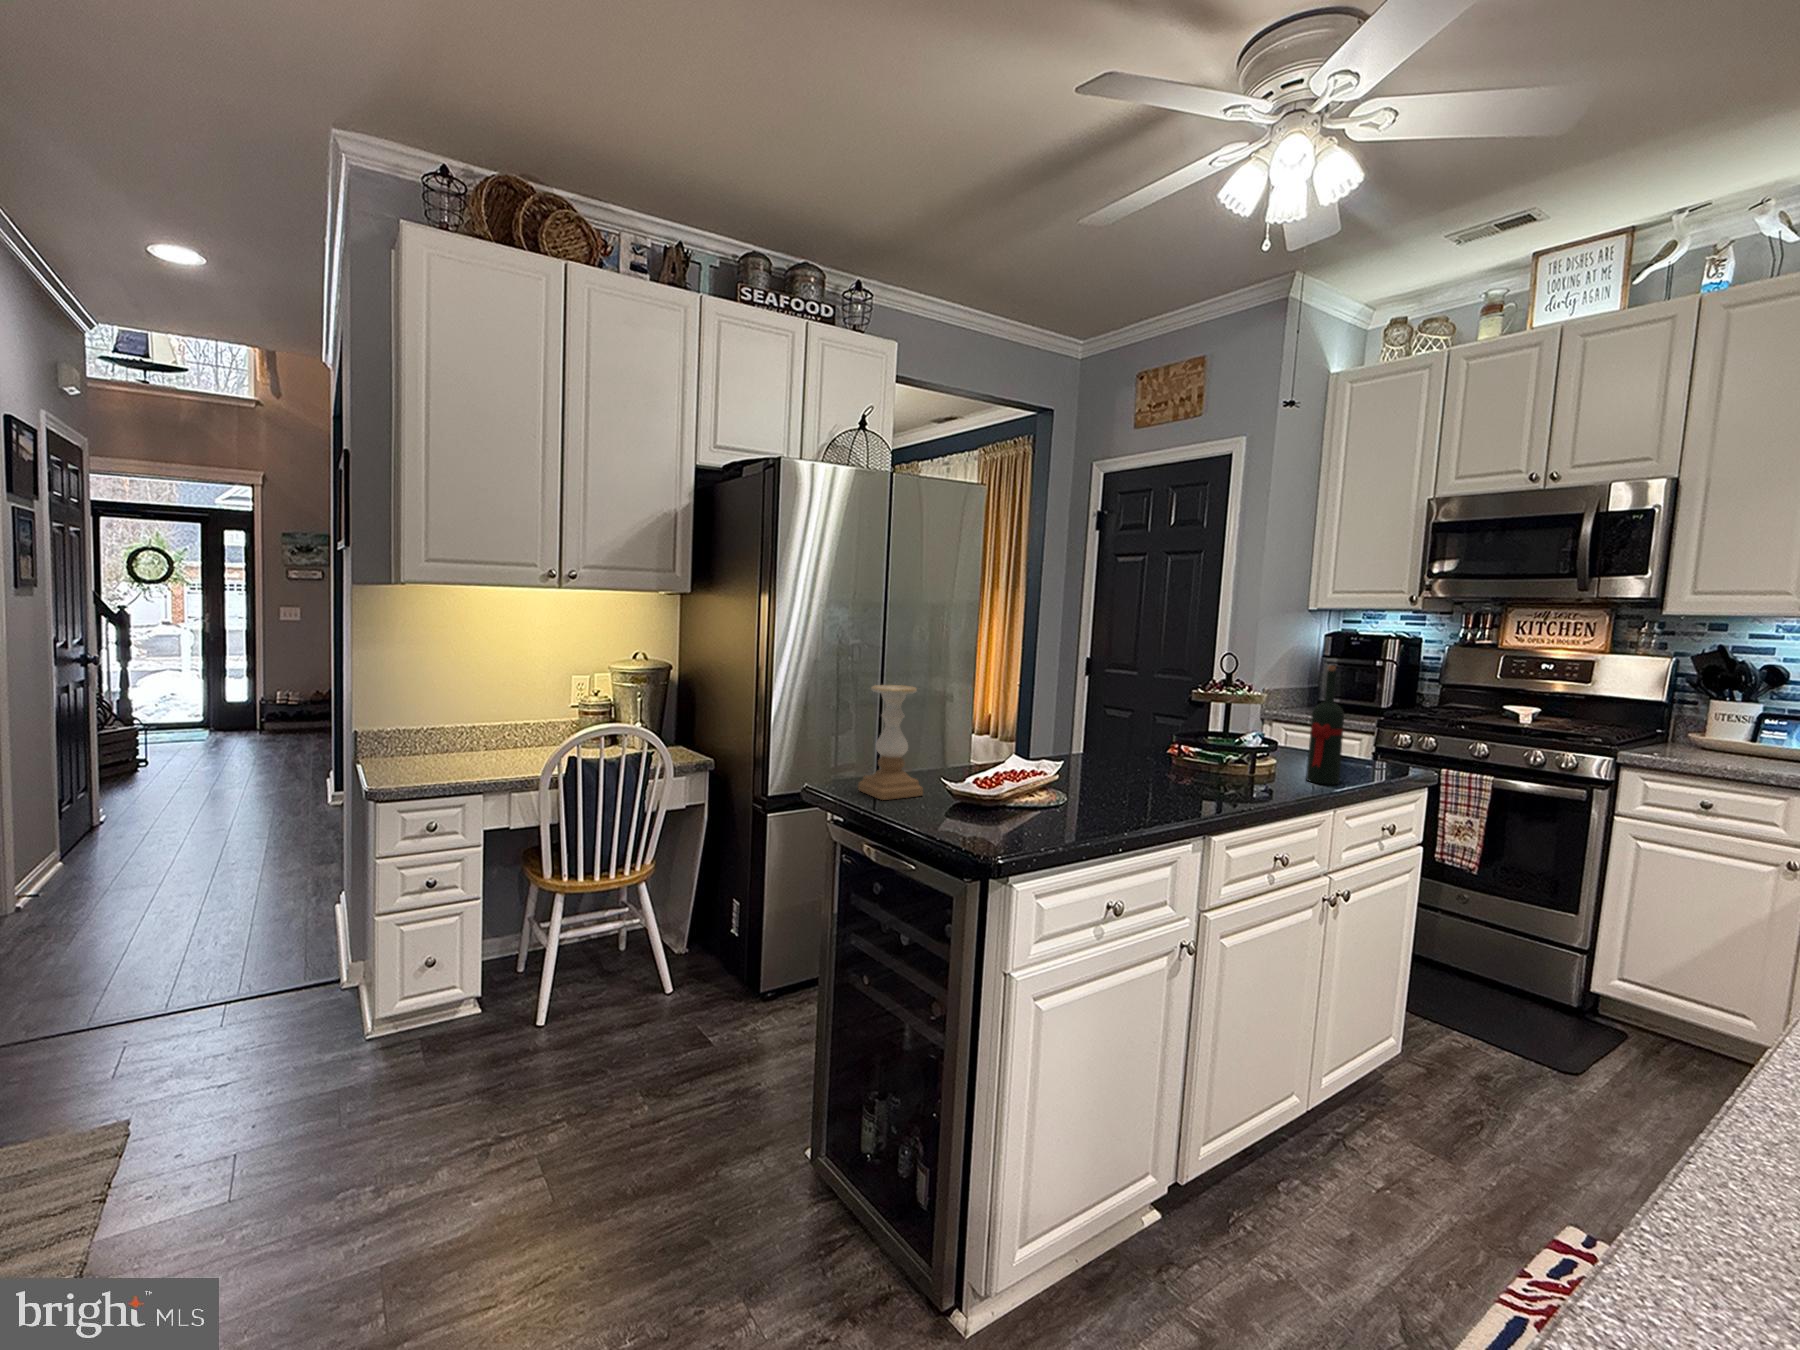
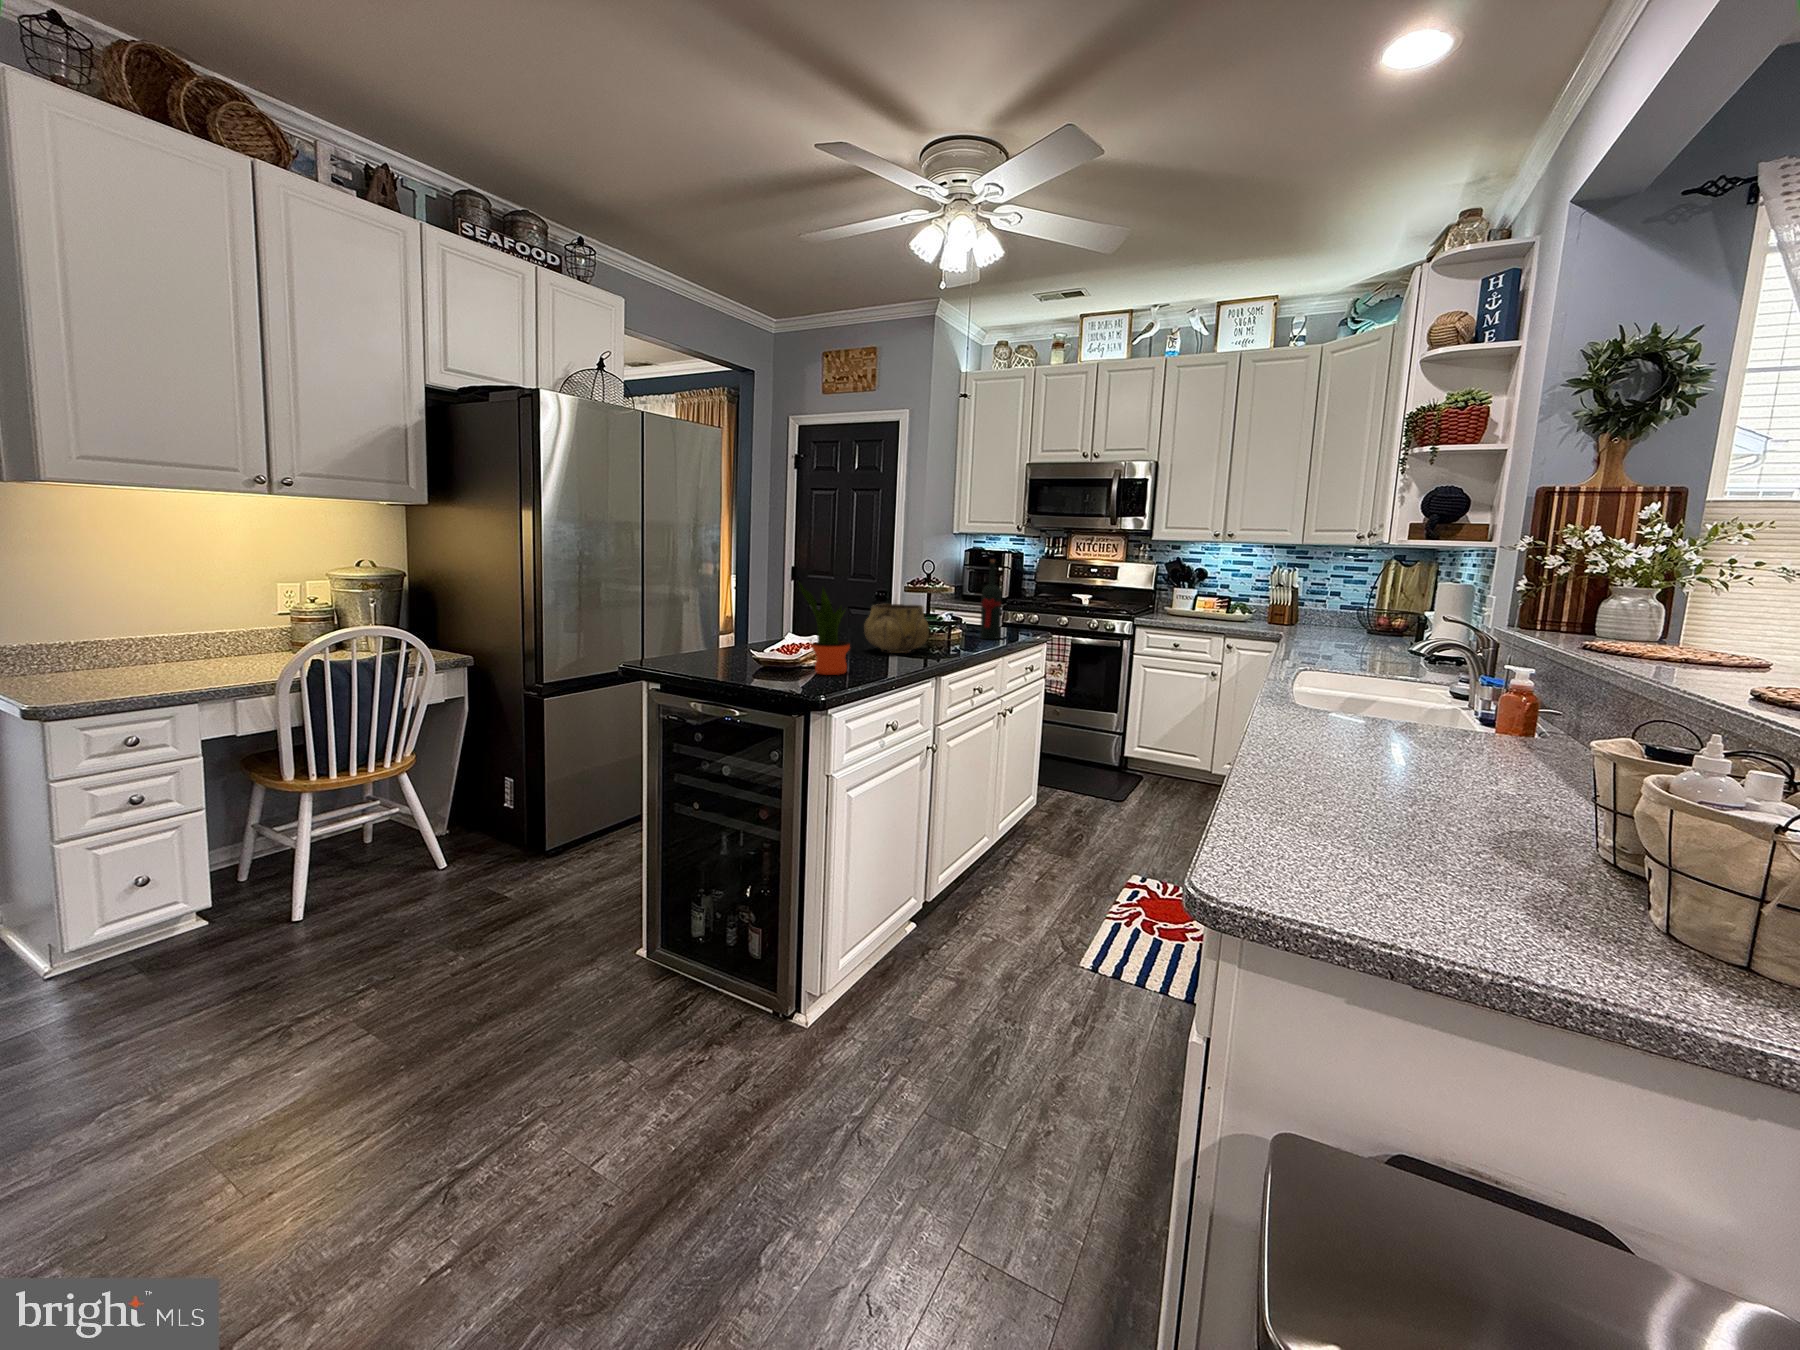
candle holder: present [858,685,923,800] -> none [679,581,733,671]
potted plant: none [997,696,1066,828] -> present [799,582,850,675]
decorative bowl: none [1114,724,1208,797] -> present [864,604,929,653]

